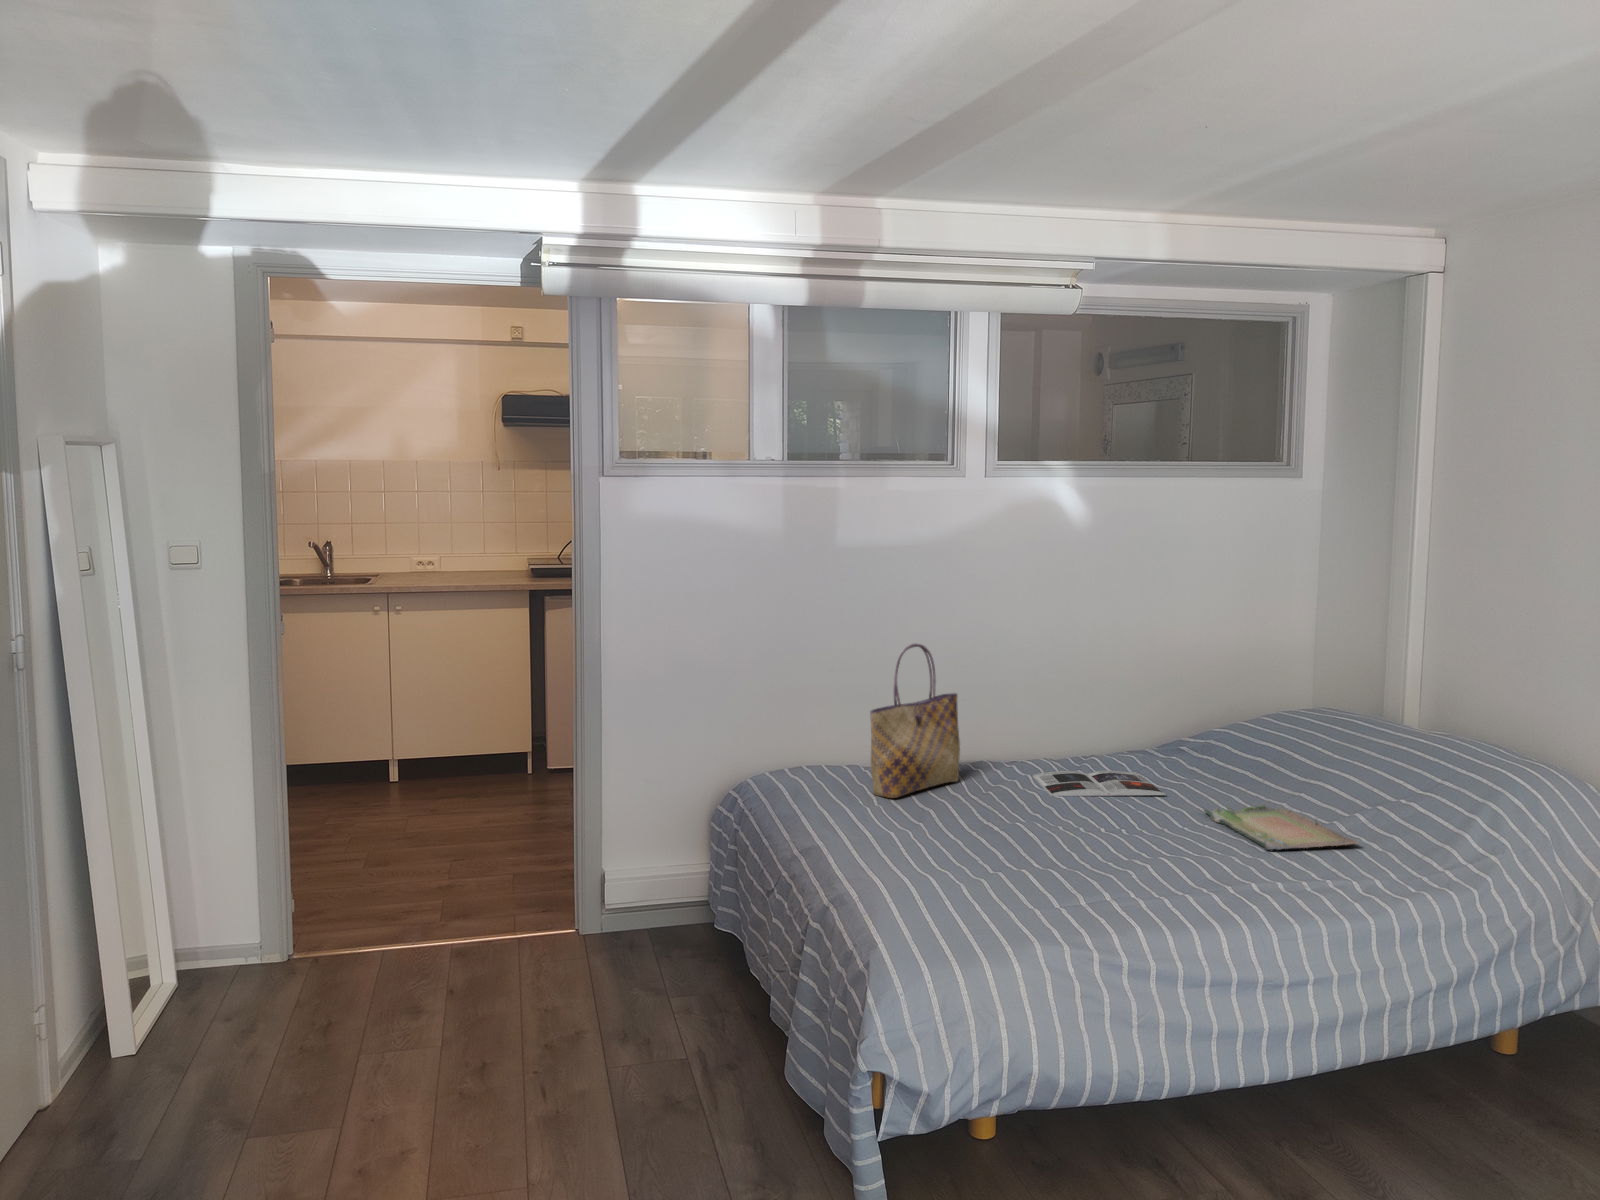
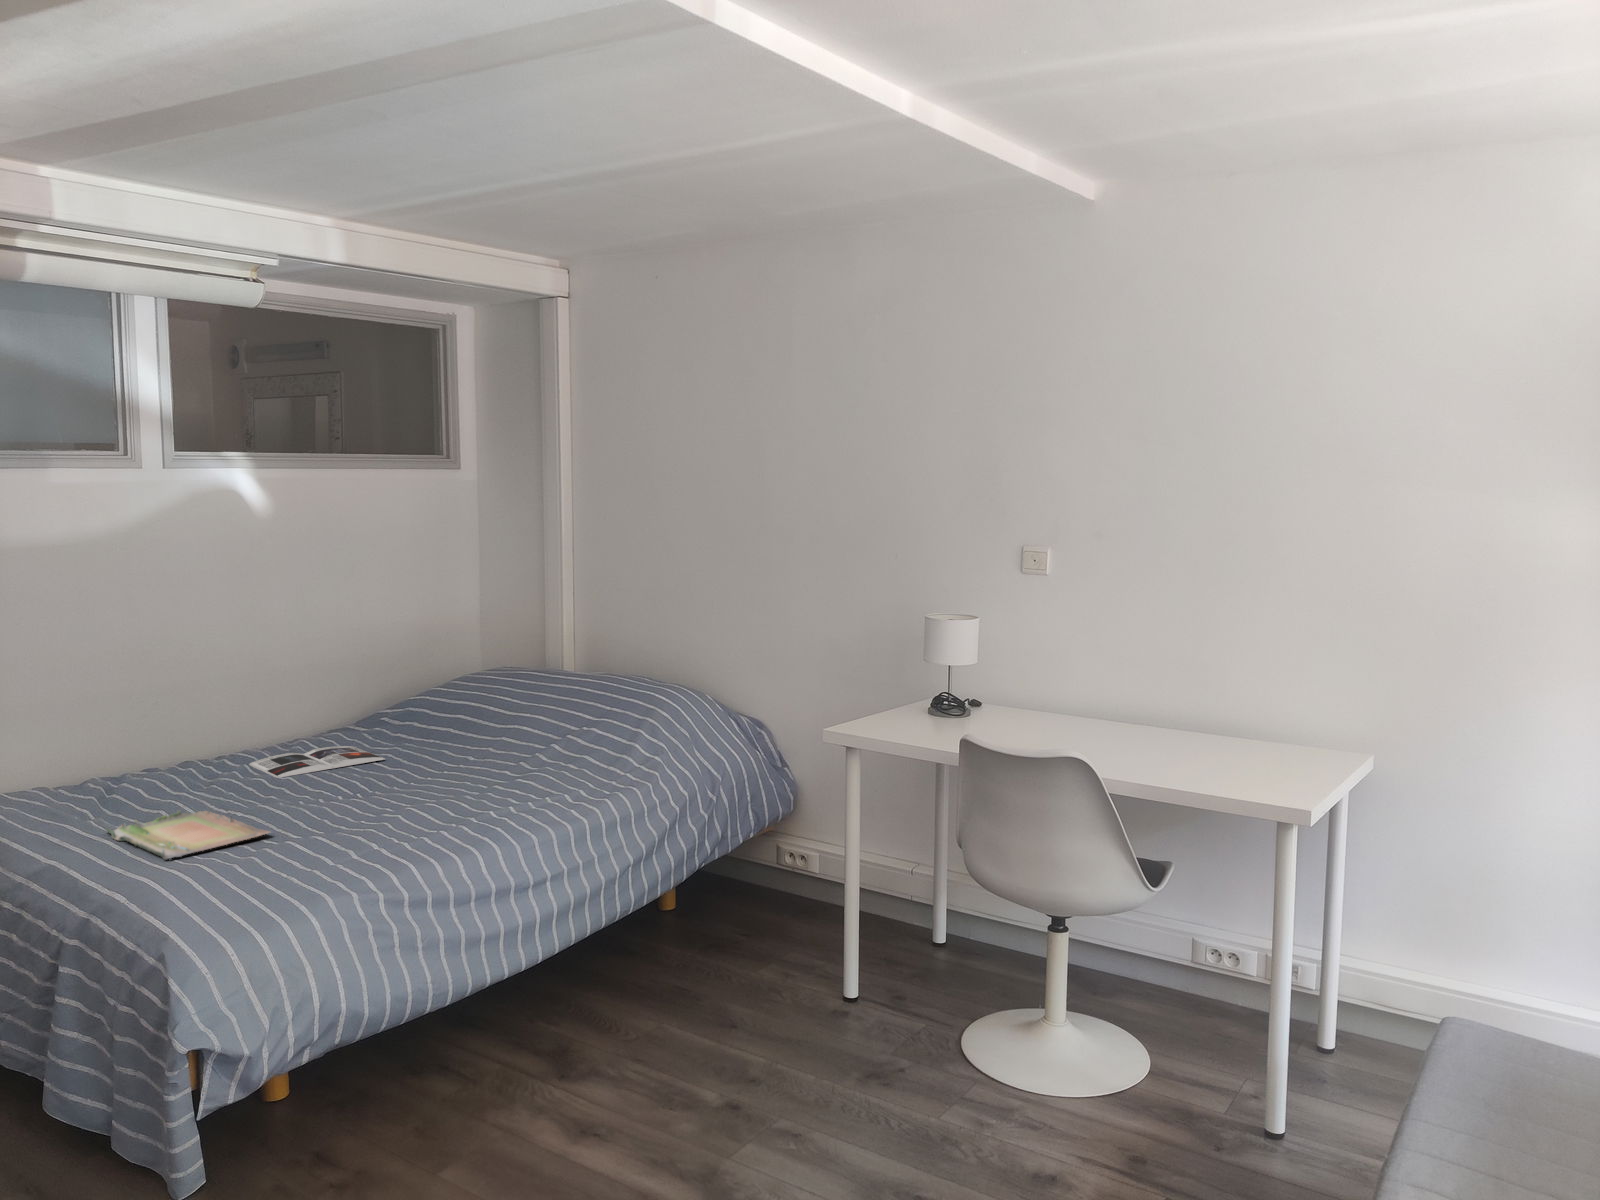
tote bag: present [870,643,960,798] -> none [74,642,173,809]
tray: present [1204,805,1359,850] -> present [105,811,270,859]

